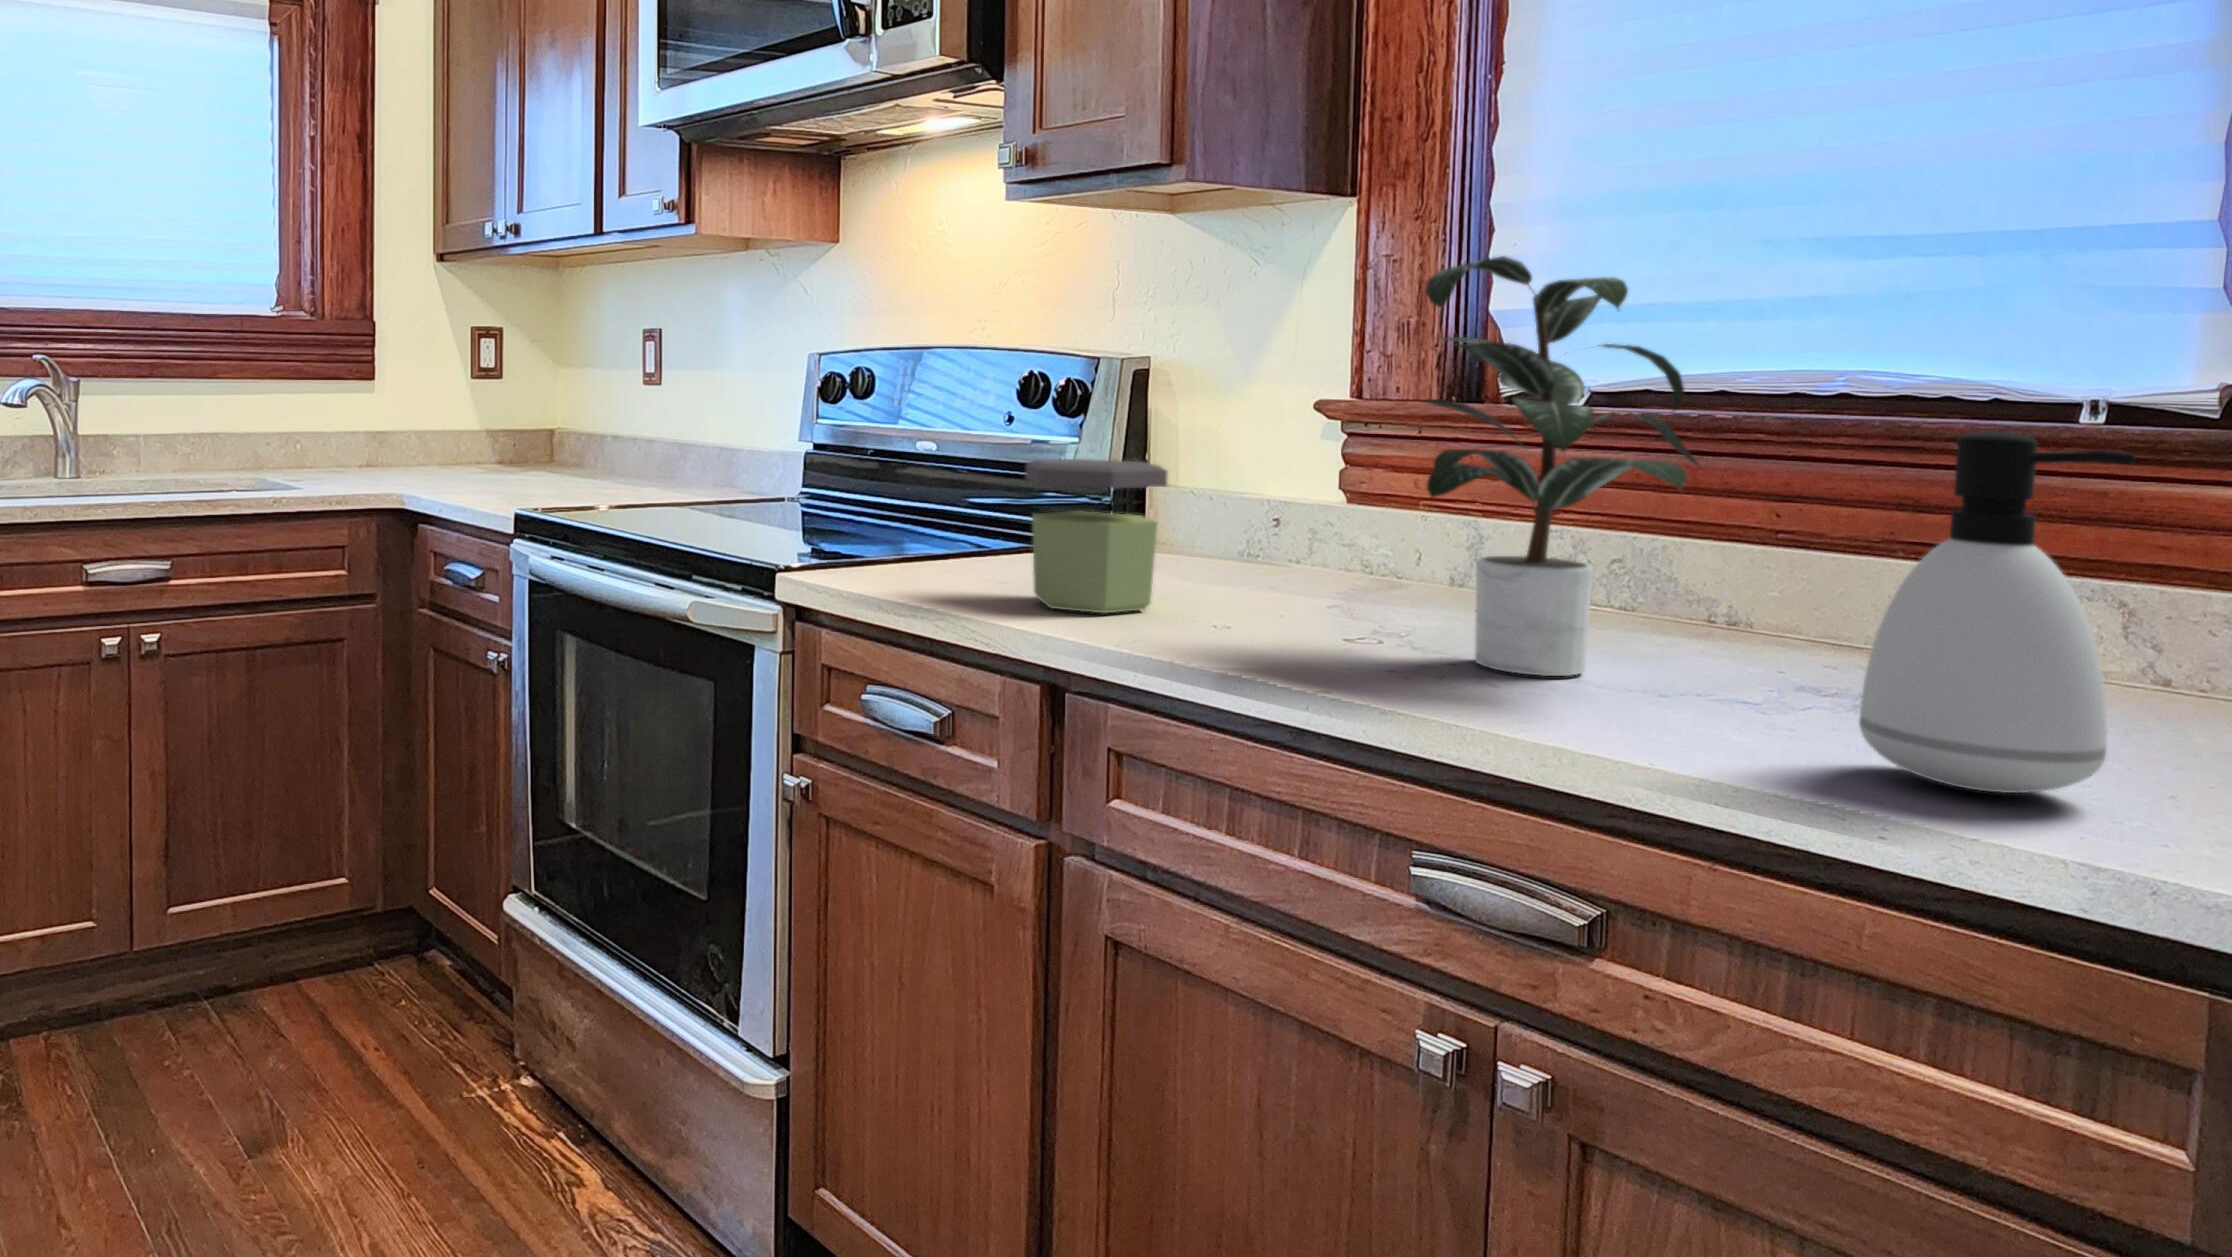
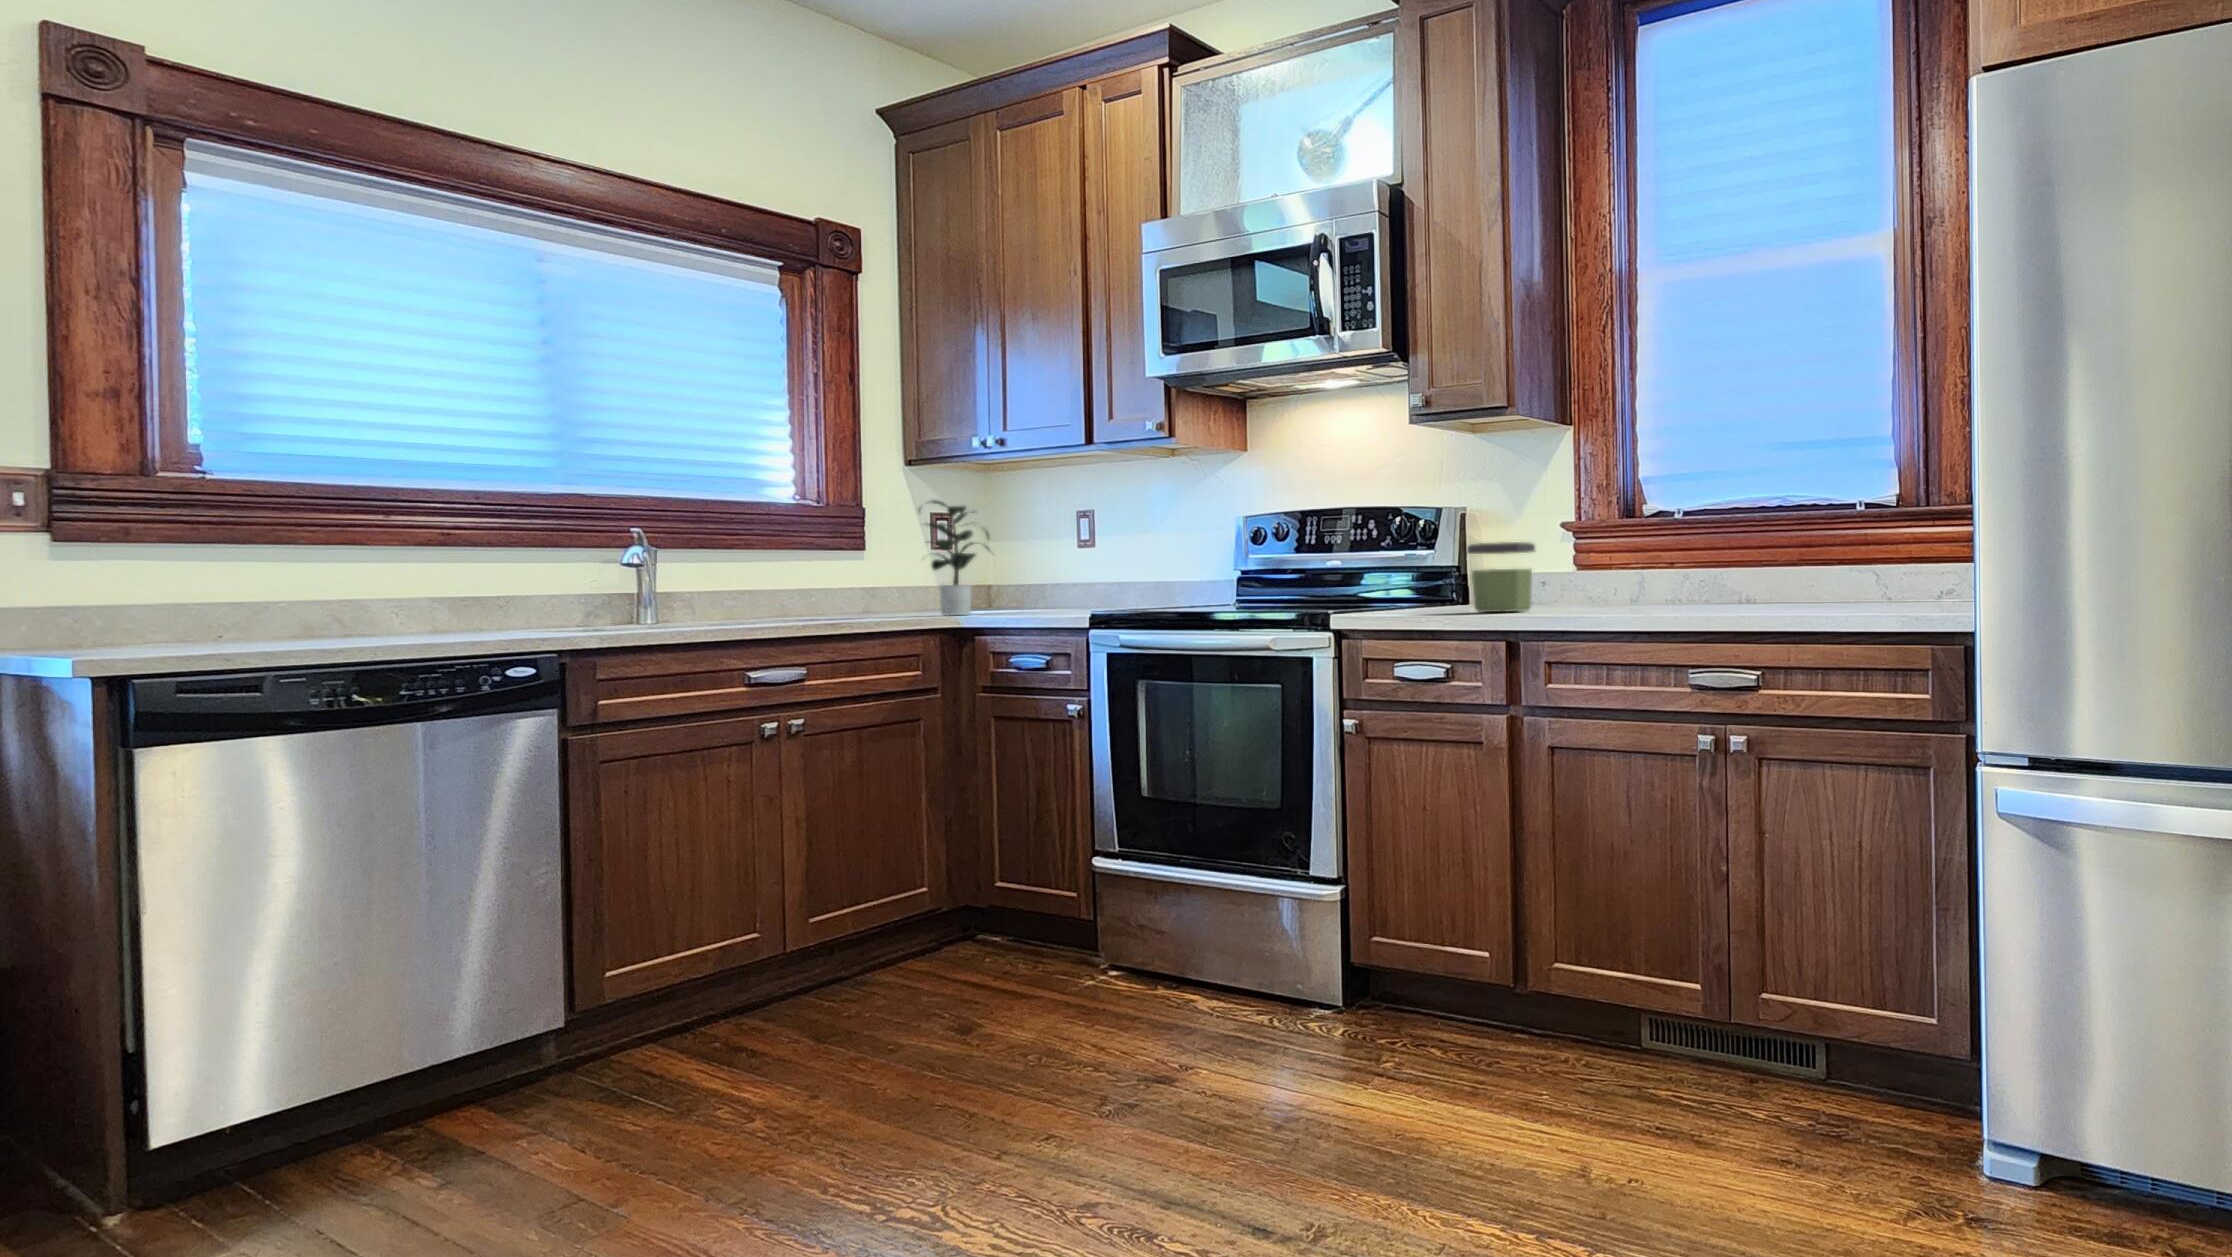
potted plant: present [1424,256,1699,676] -> present [919,500,989,615]
soap dispenser: present [1859,431,2135,793] -> none [1821,493,1885,608]

